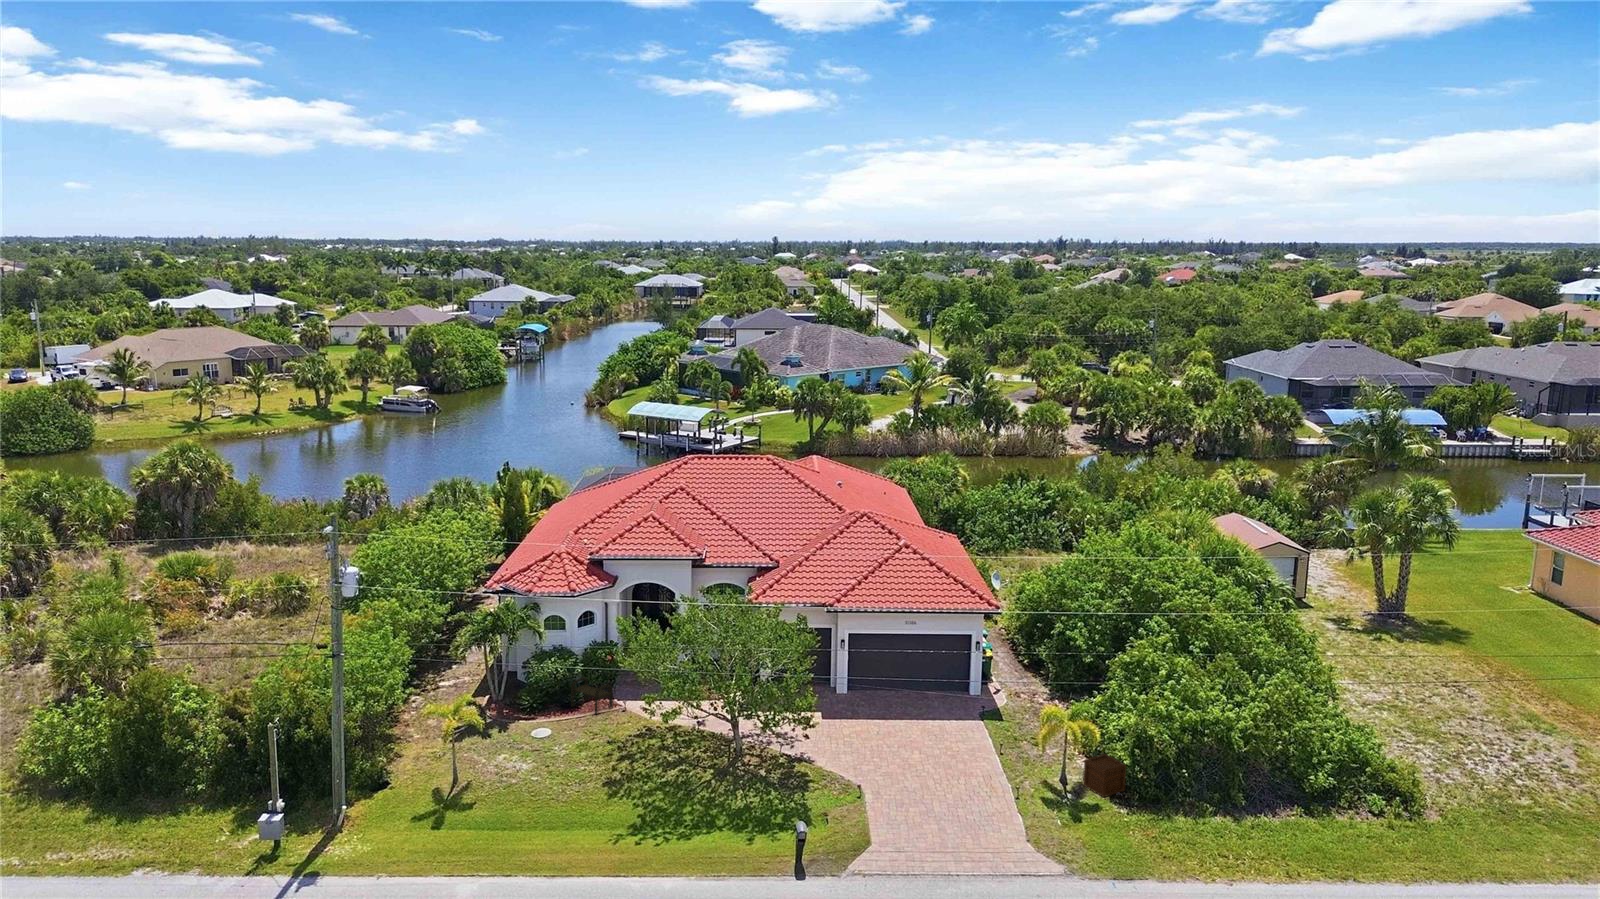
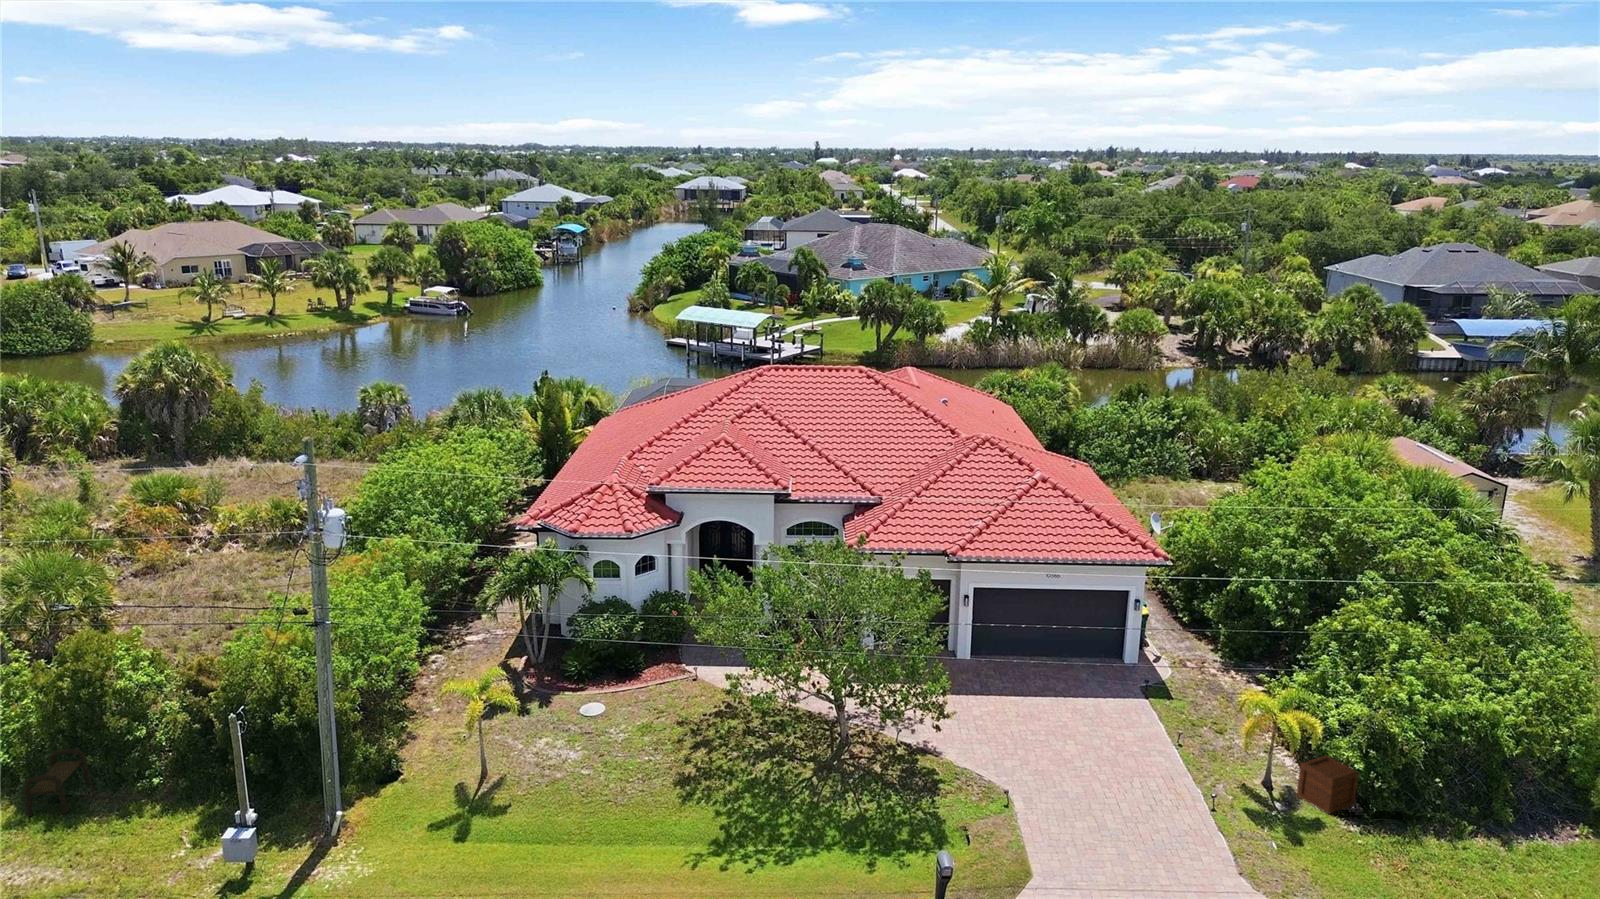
bench: present [571,677,613,715] -> present [24,749,91,816]

